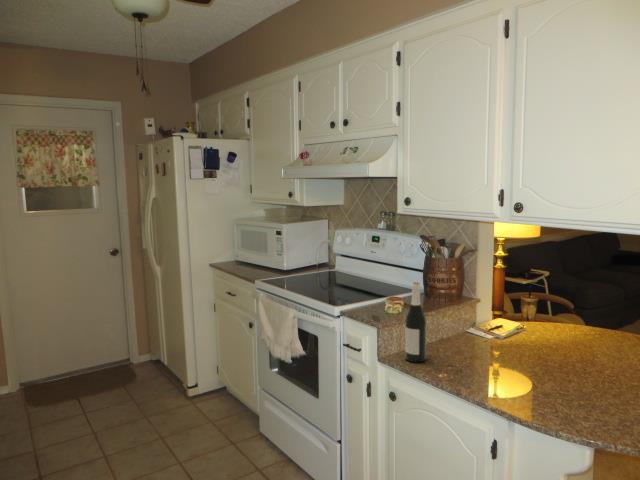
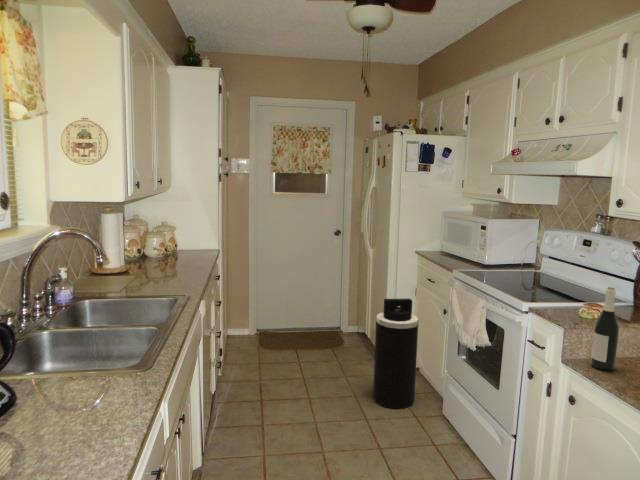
trash can: none [176,317,227,442] -> present [373,299,419,409]

